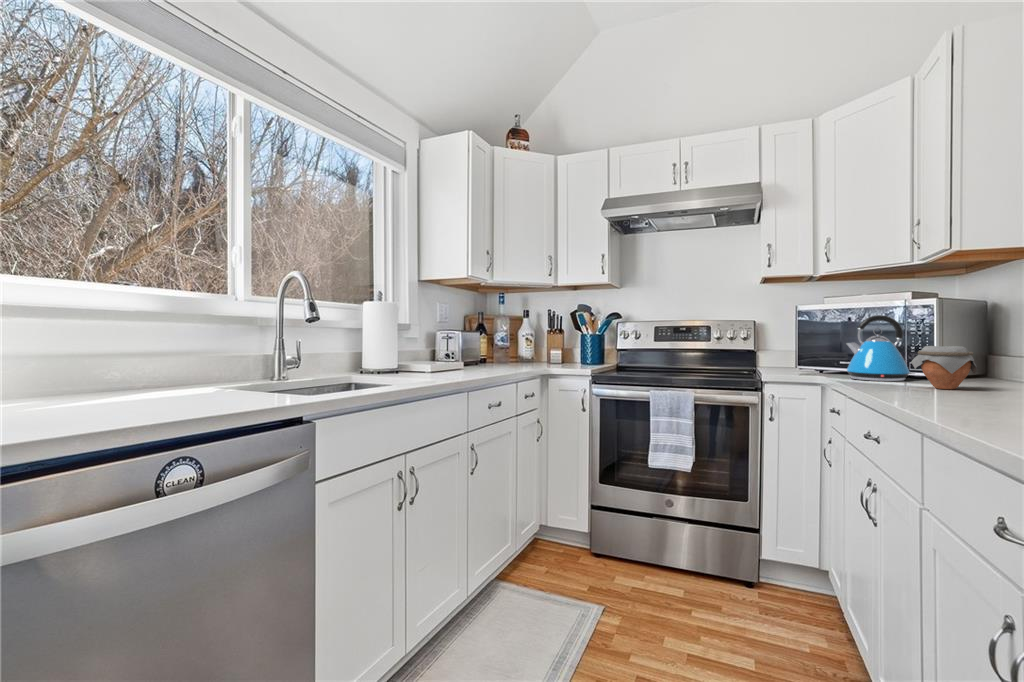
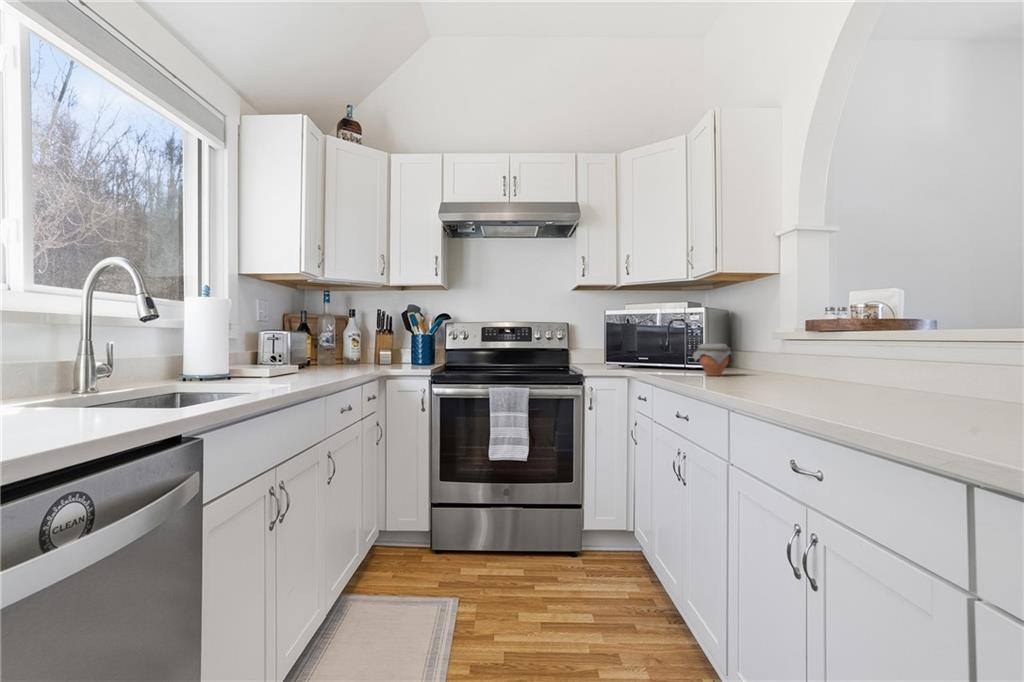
kettle: present [847,315,915,381] -> none [644,320,690,372]

